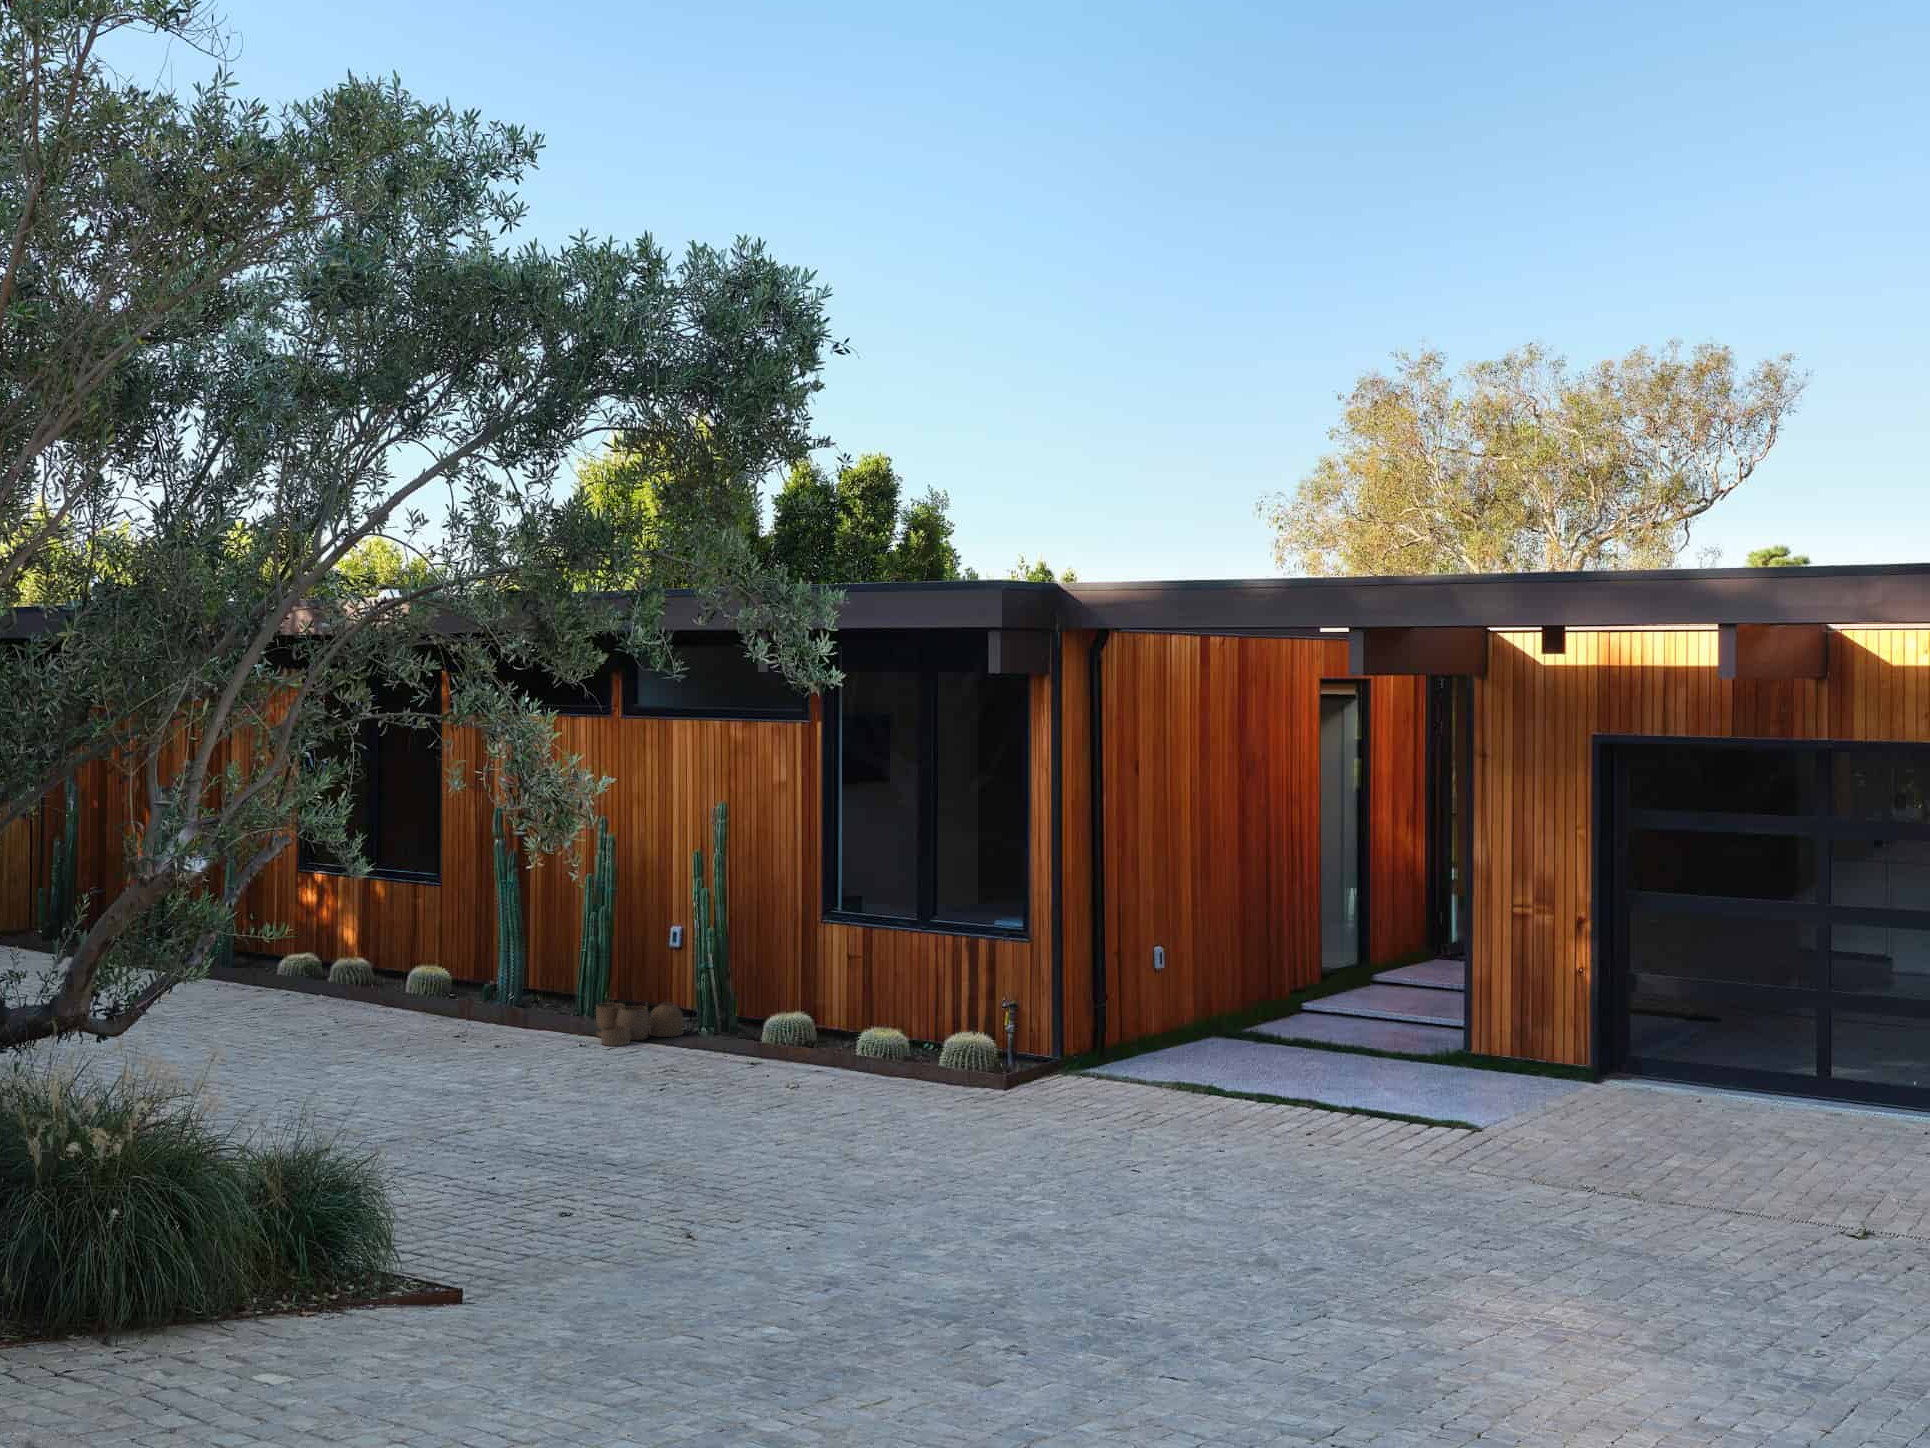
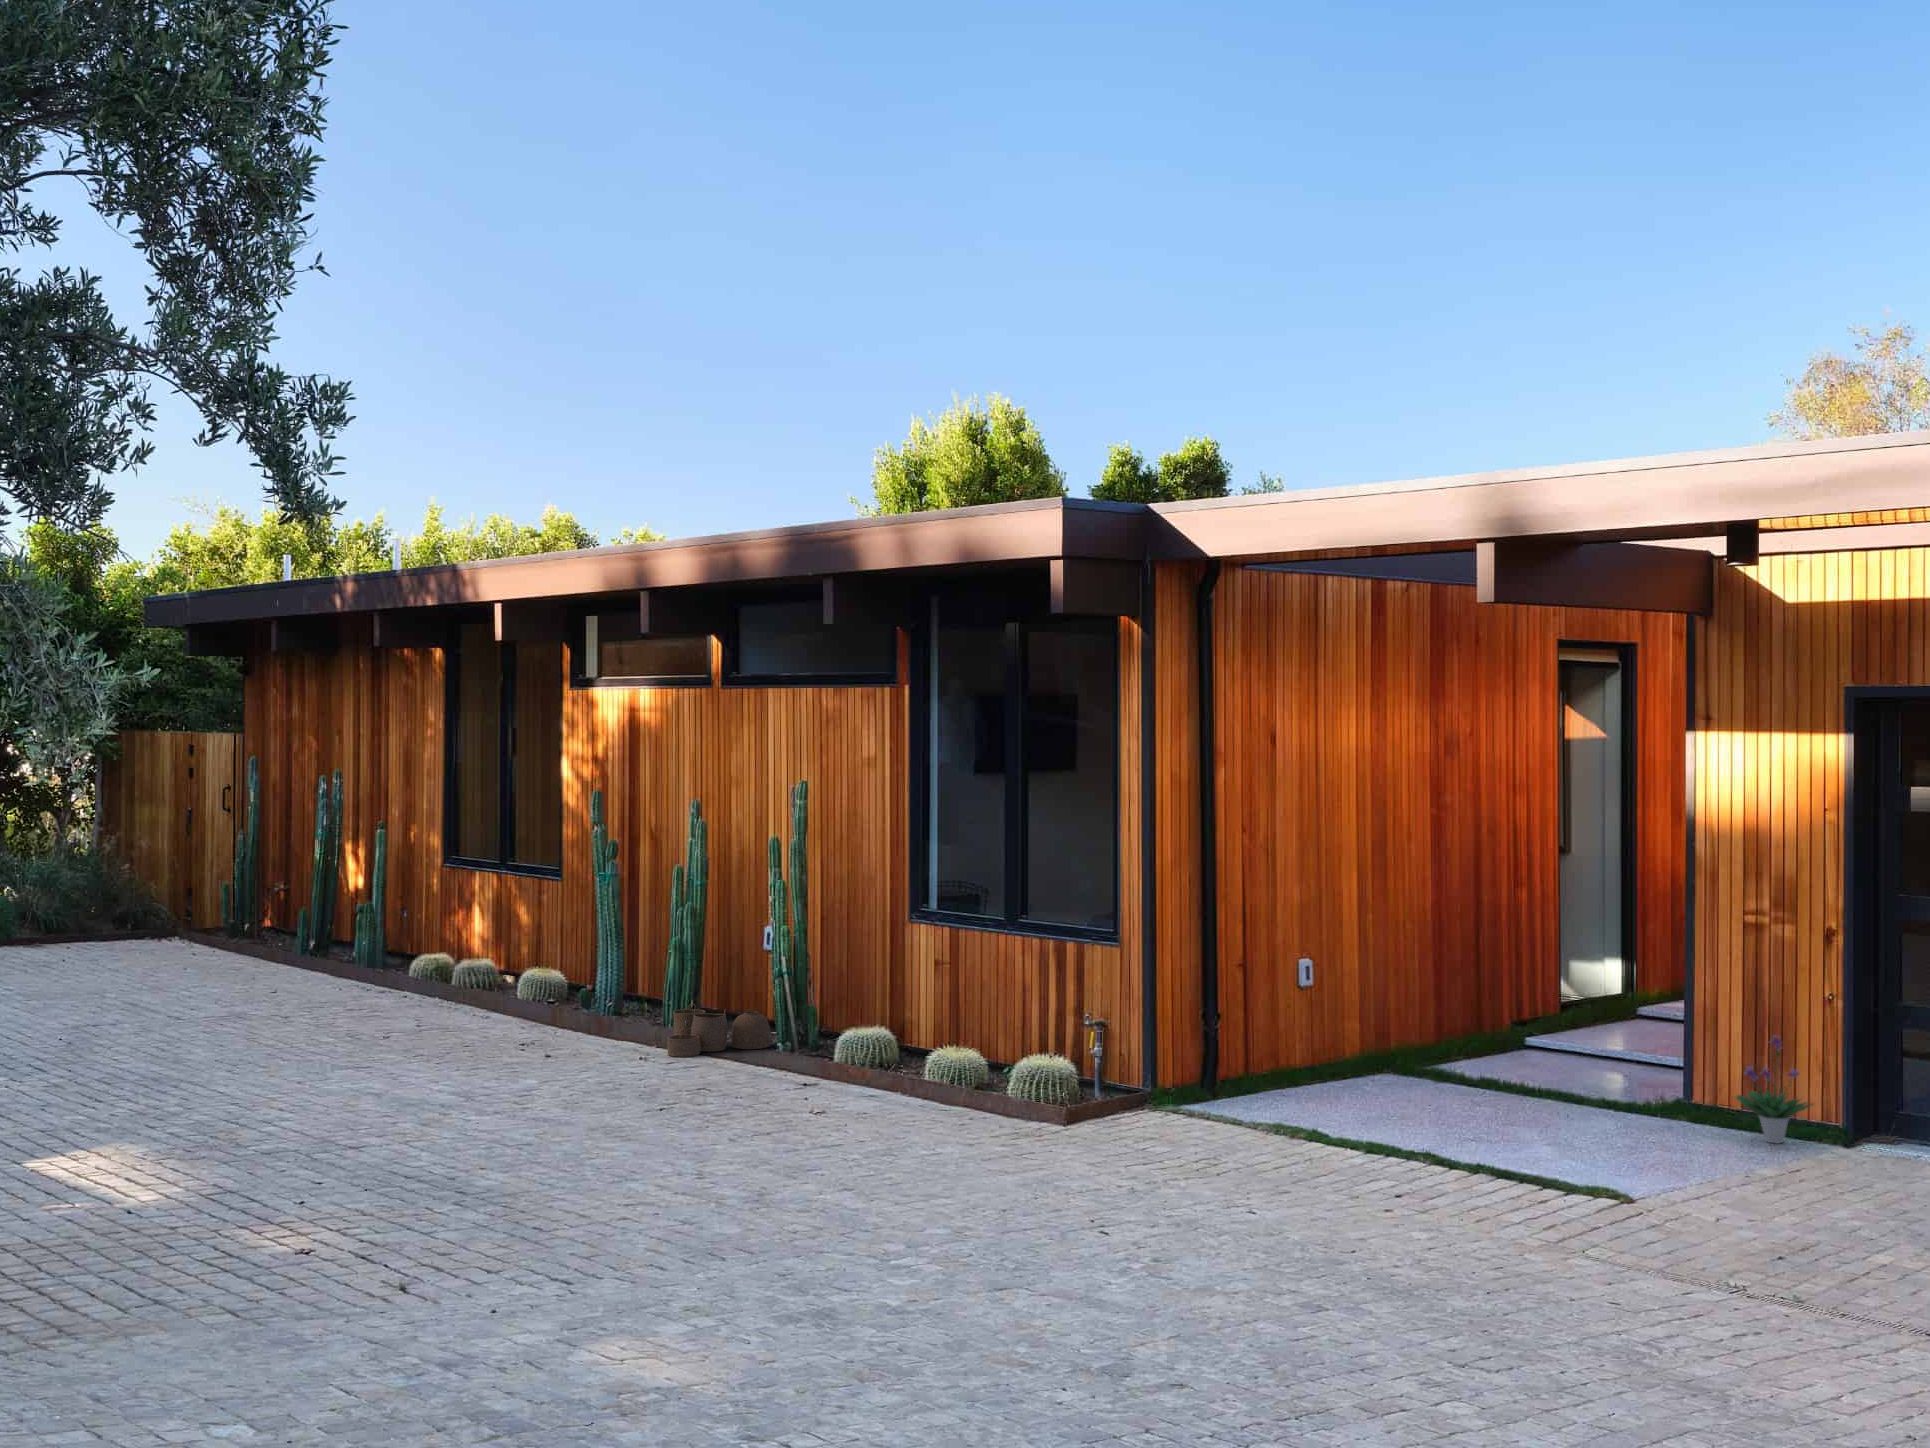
potted plant: none [1513,999,1573,1082] -> present [1736,1036,1813,1143]

